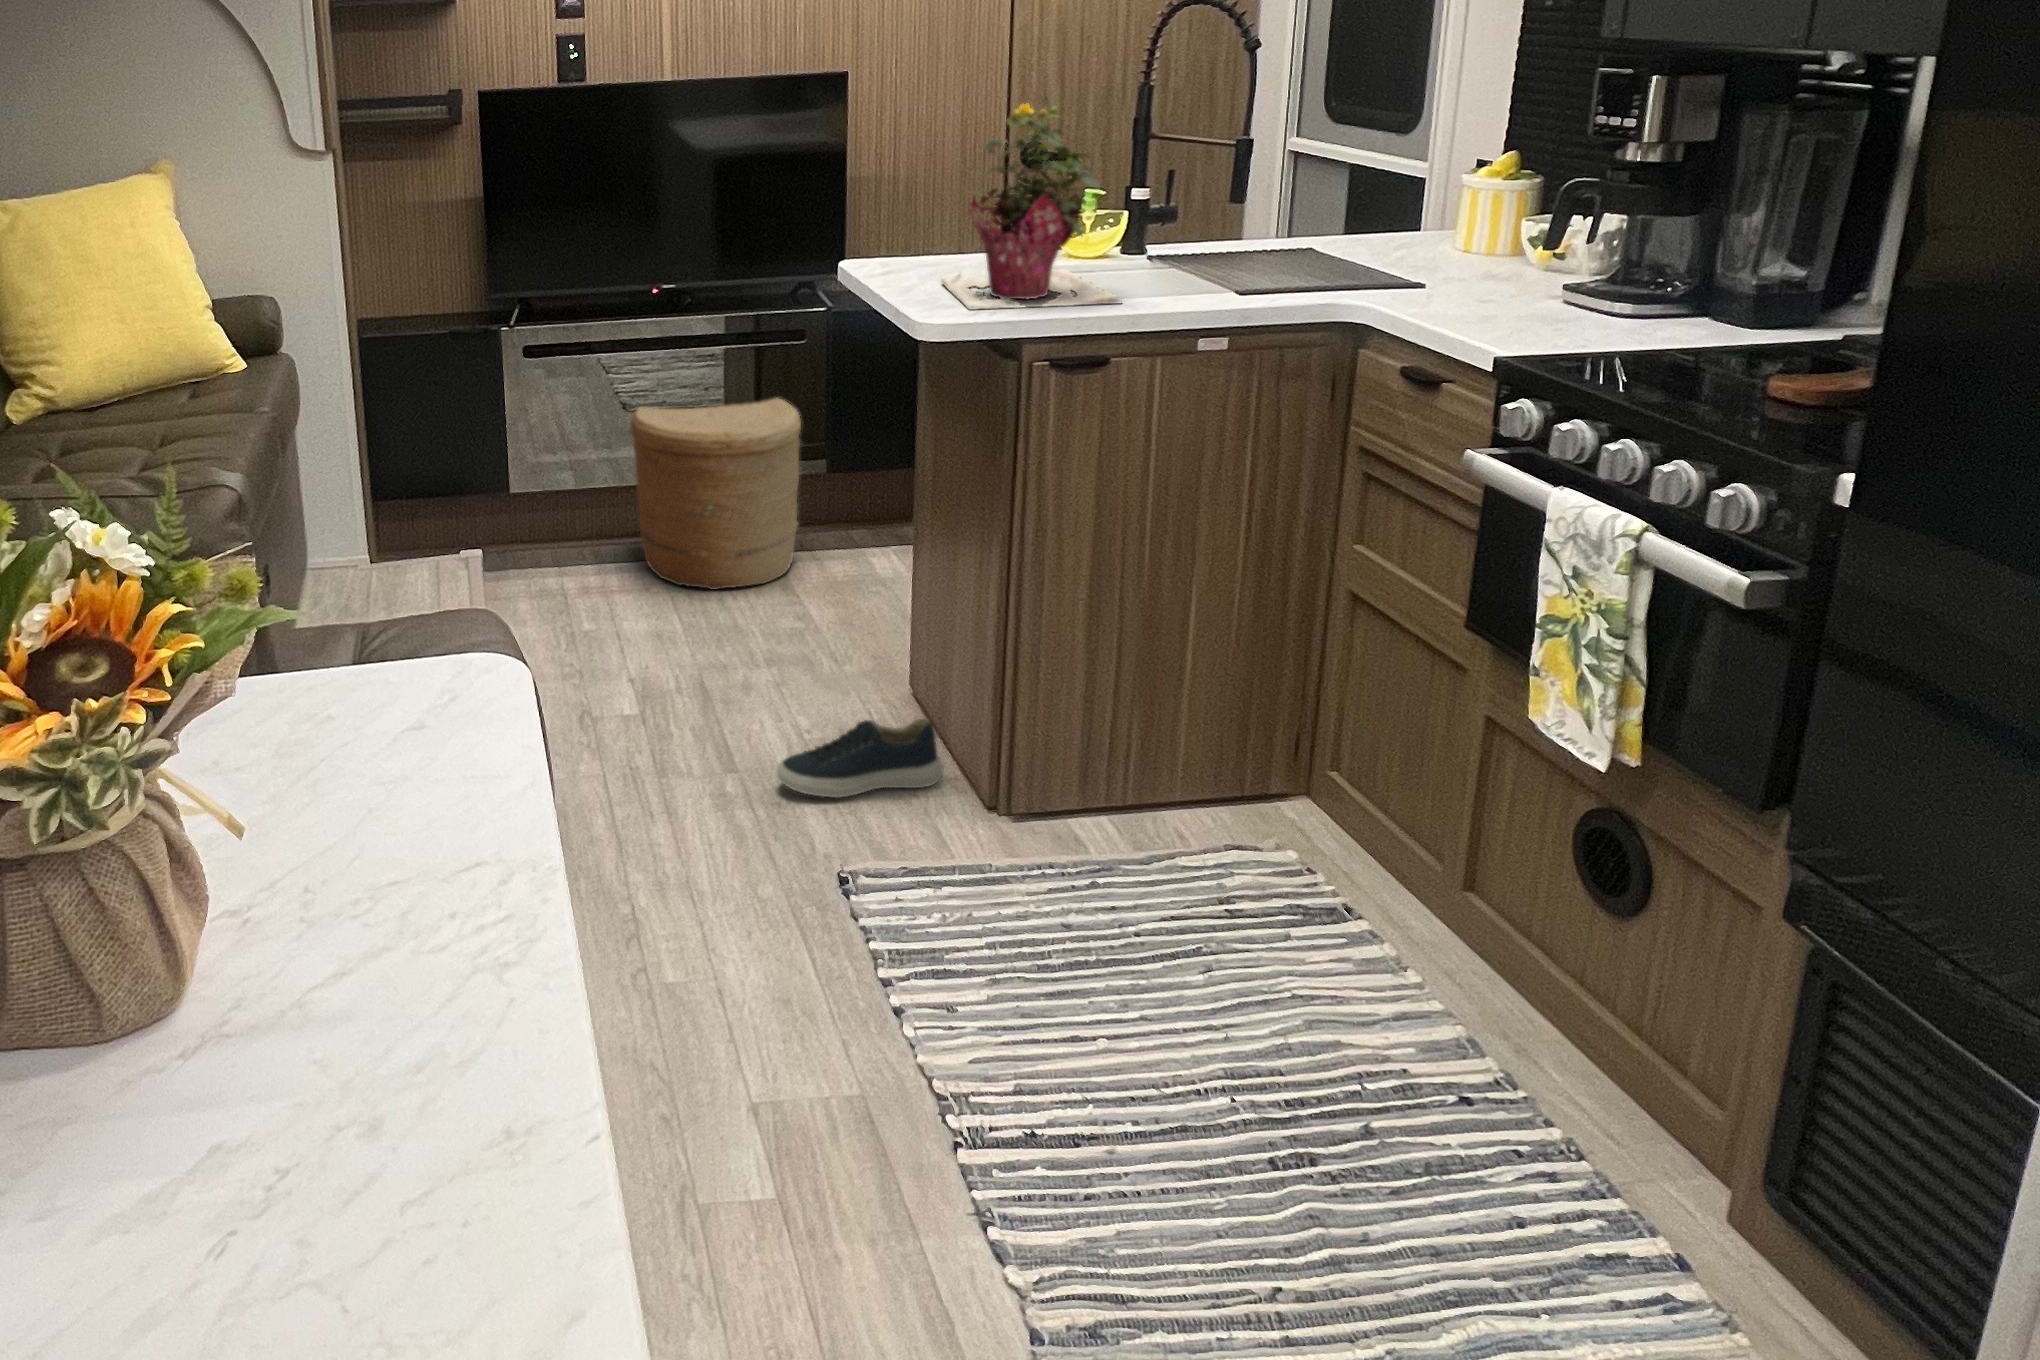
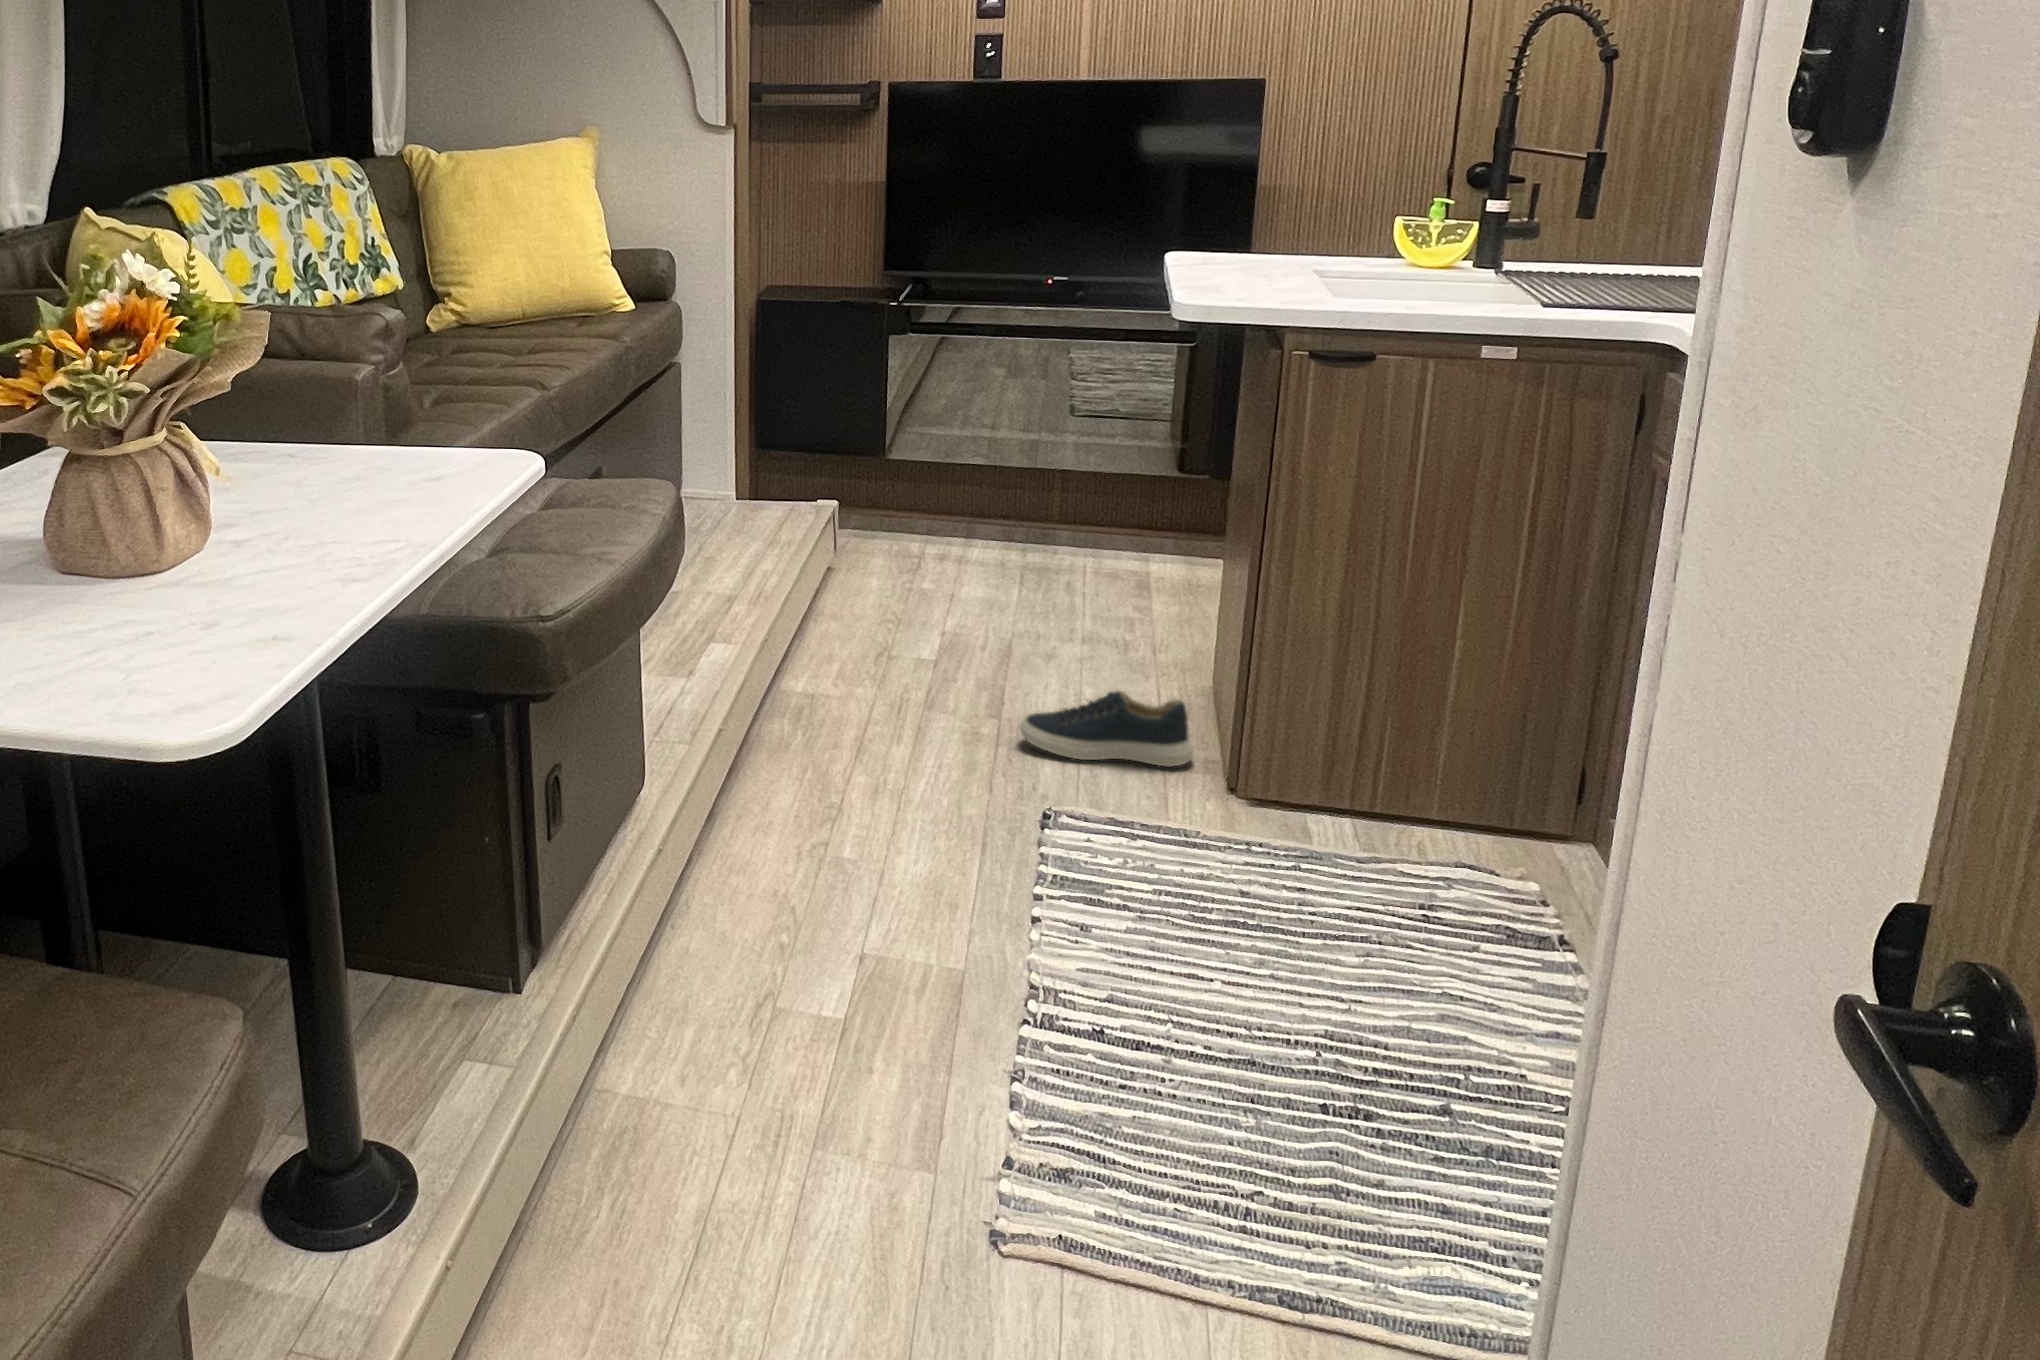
potted plant: present [941,98,1121,310] -> none [1242,83,1411,295]
woven basket: present [630,398,801,590] -> none [995,387,1174,583]

